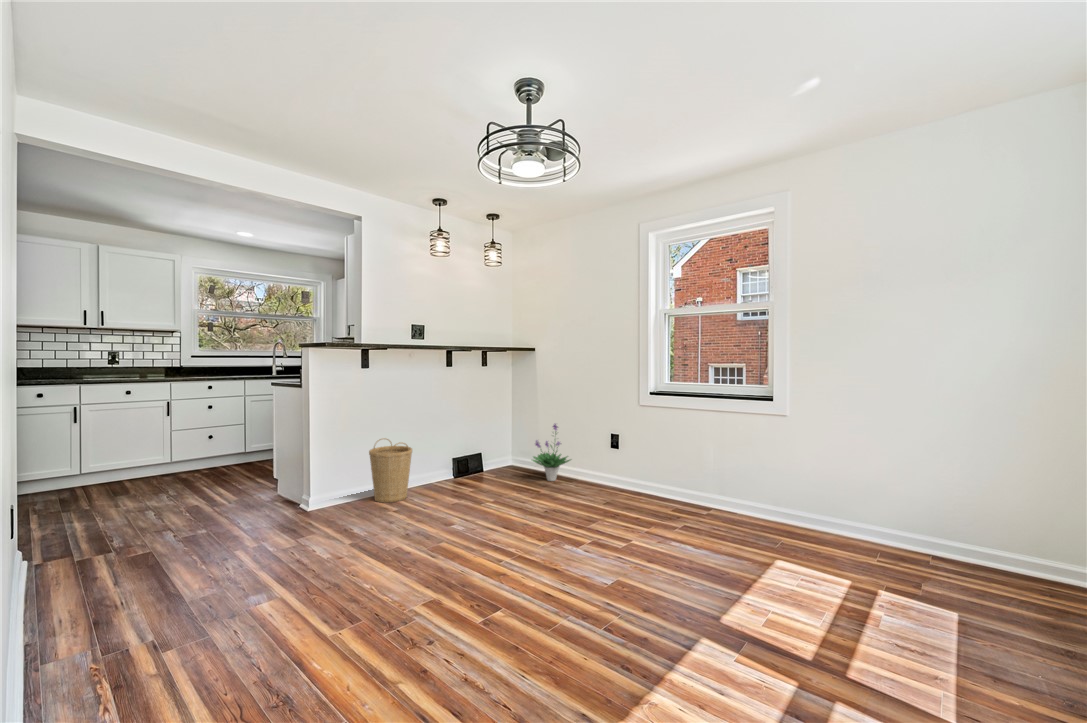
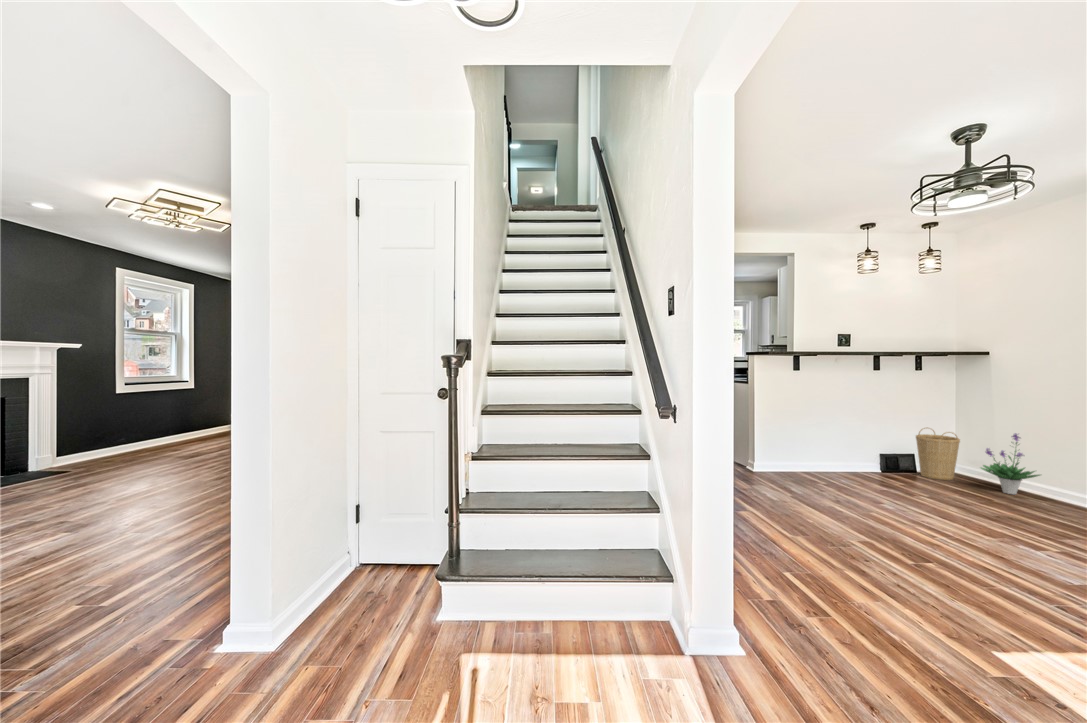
basket: present [369,438,412,503] -> present [916,428,960,480]

